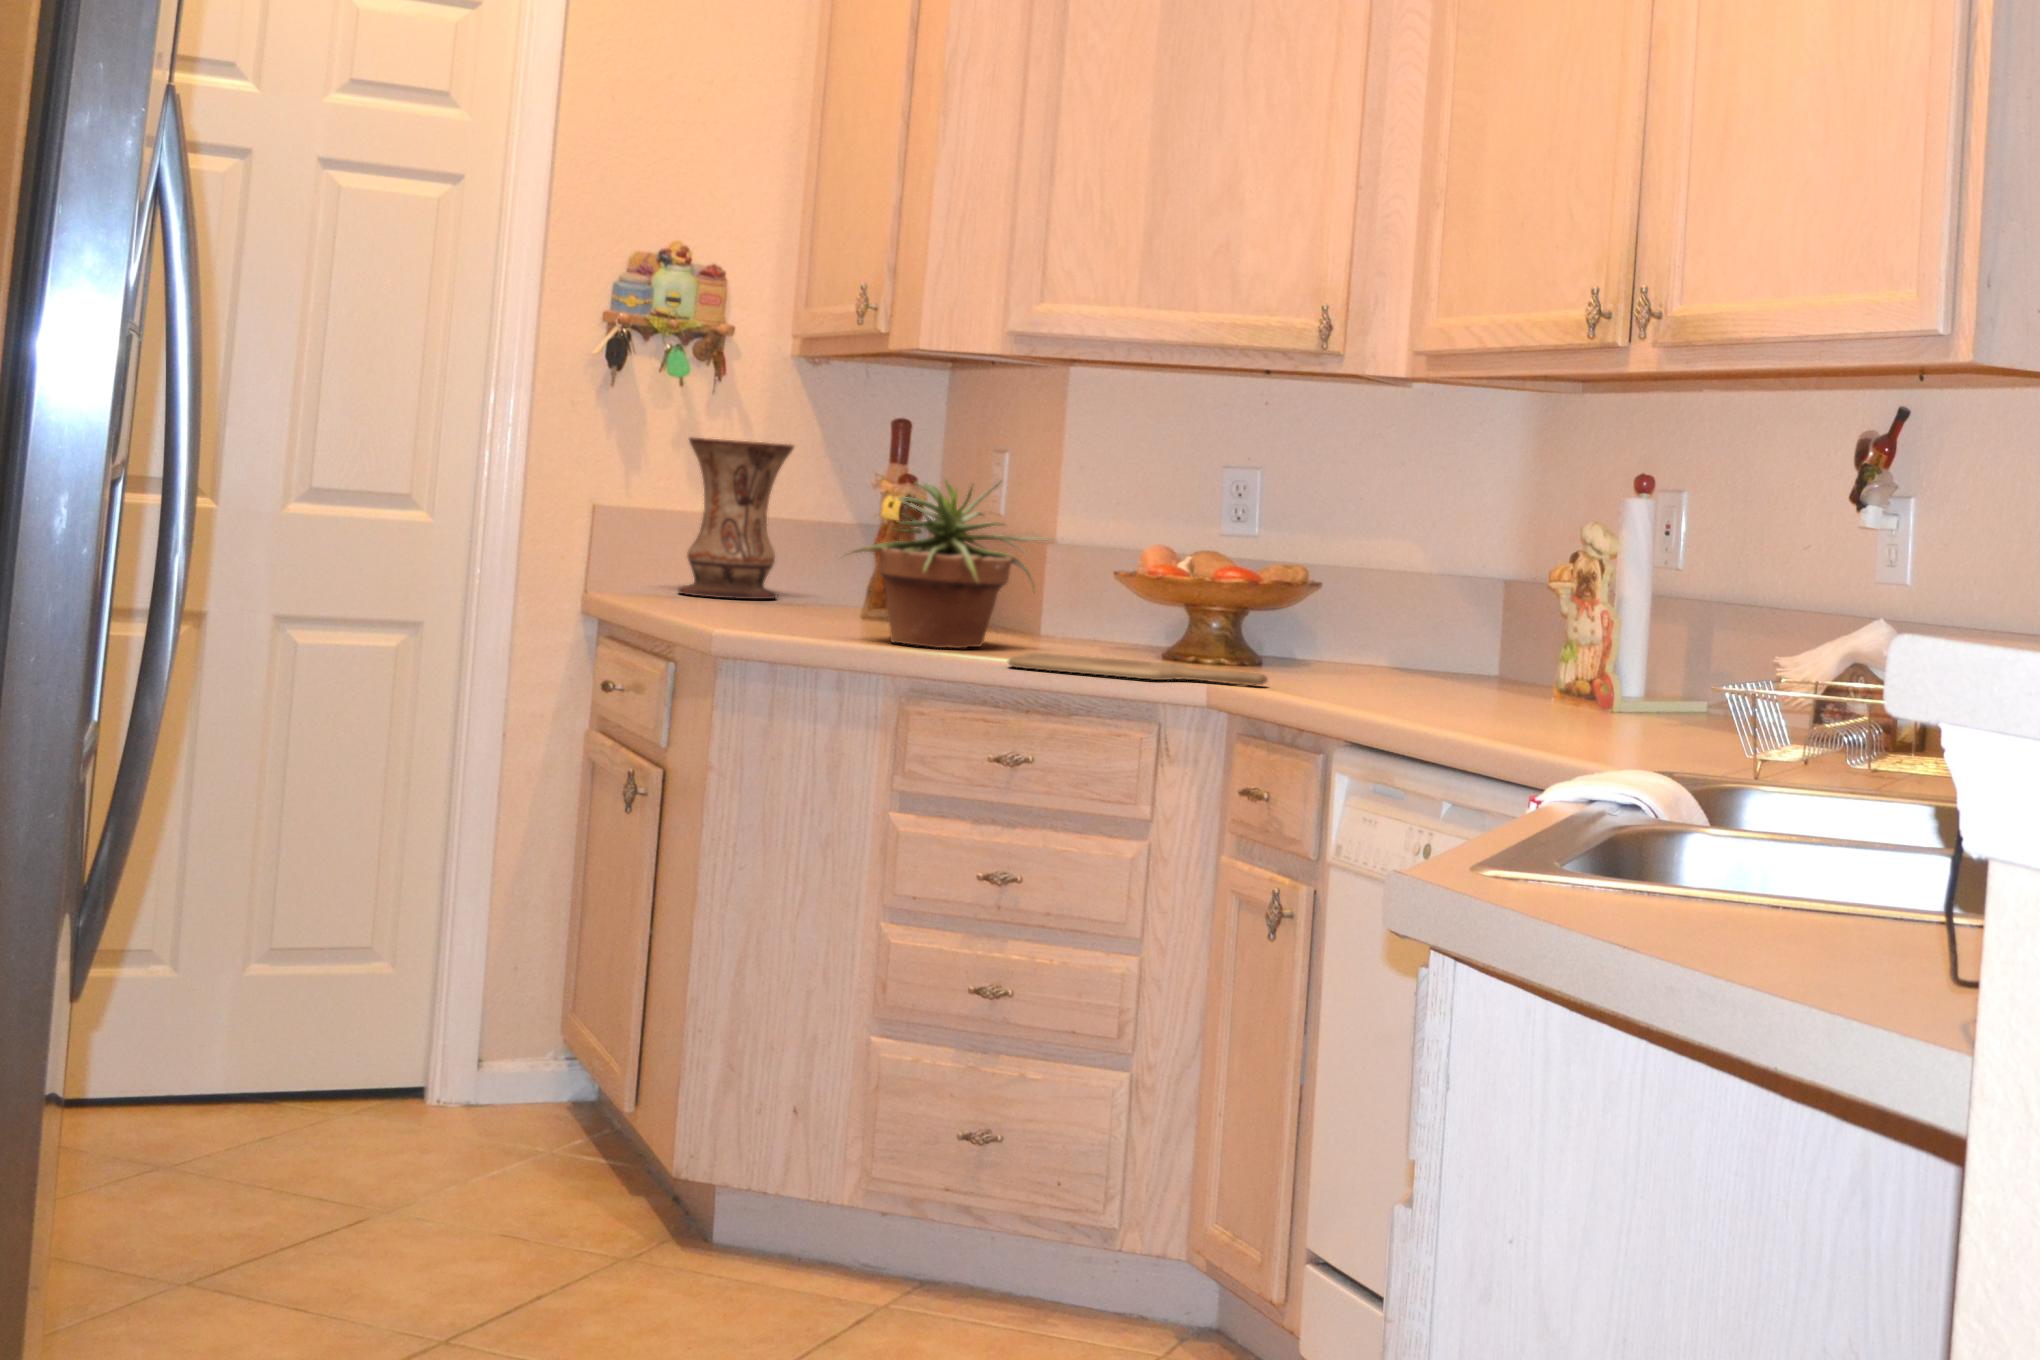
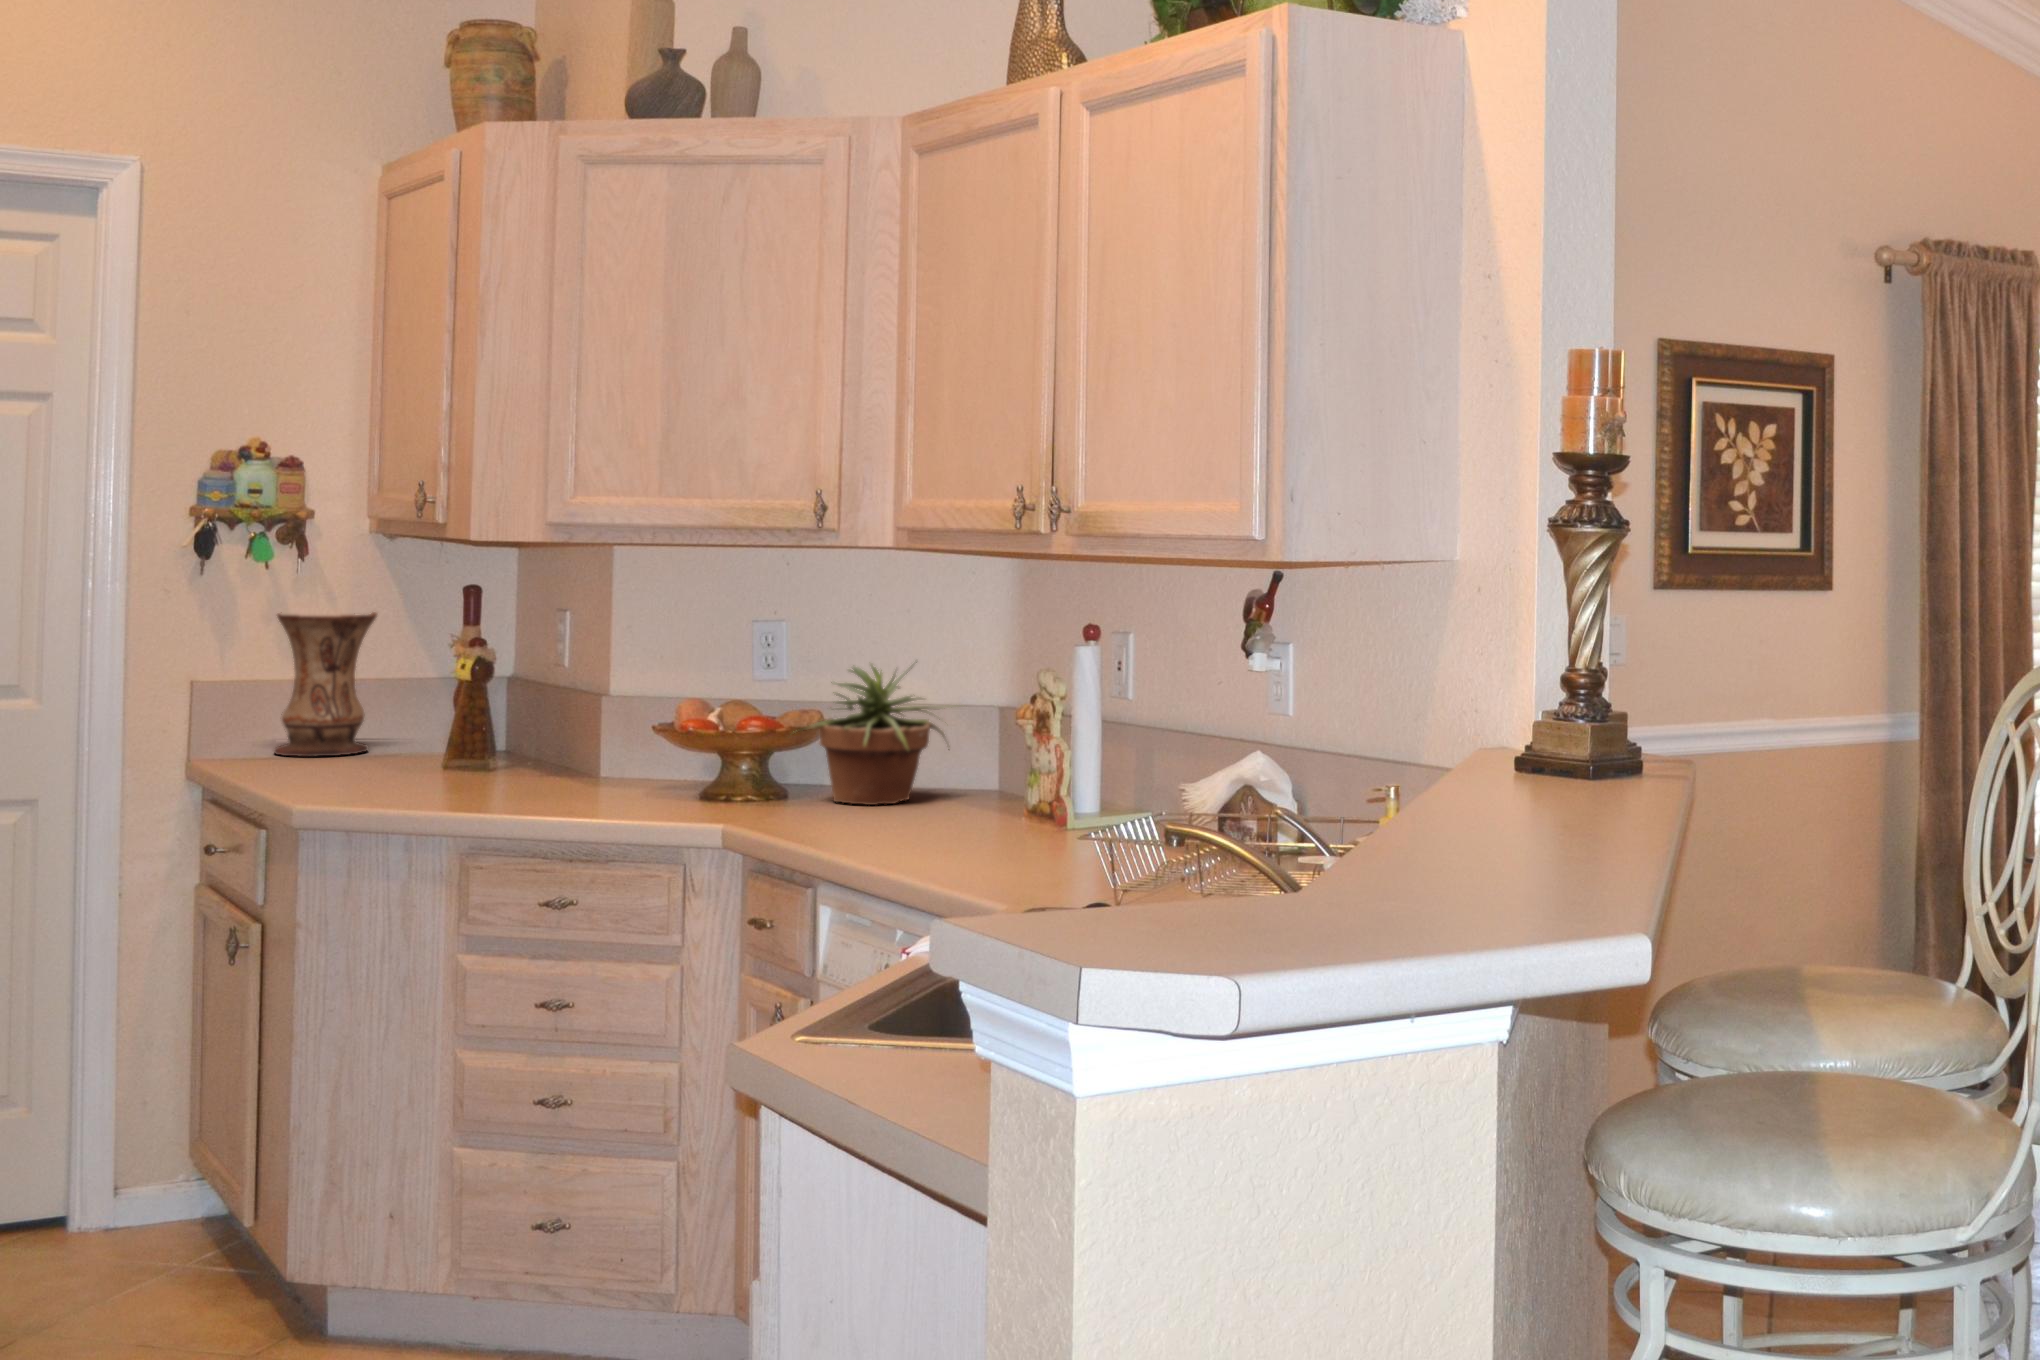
potted plant: present [844,479,1034,648] -> present [790,662,950,805]
cutting board: present [1008,653,1268,685] -> none [540,812,768,833]

